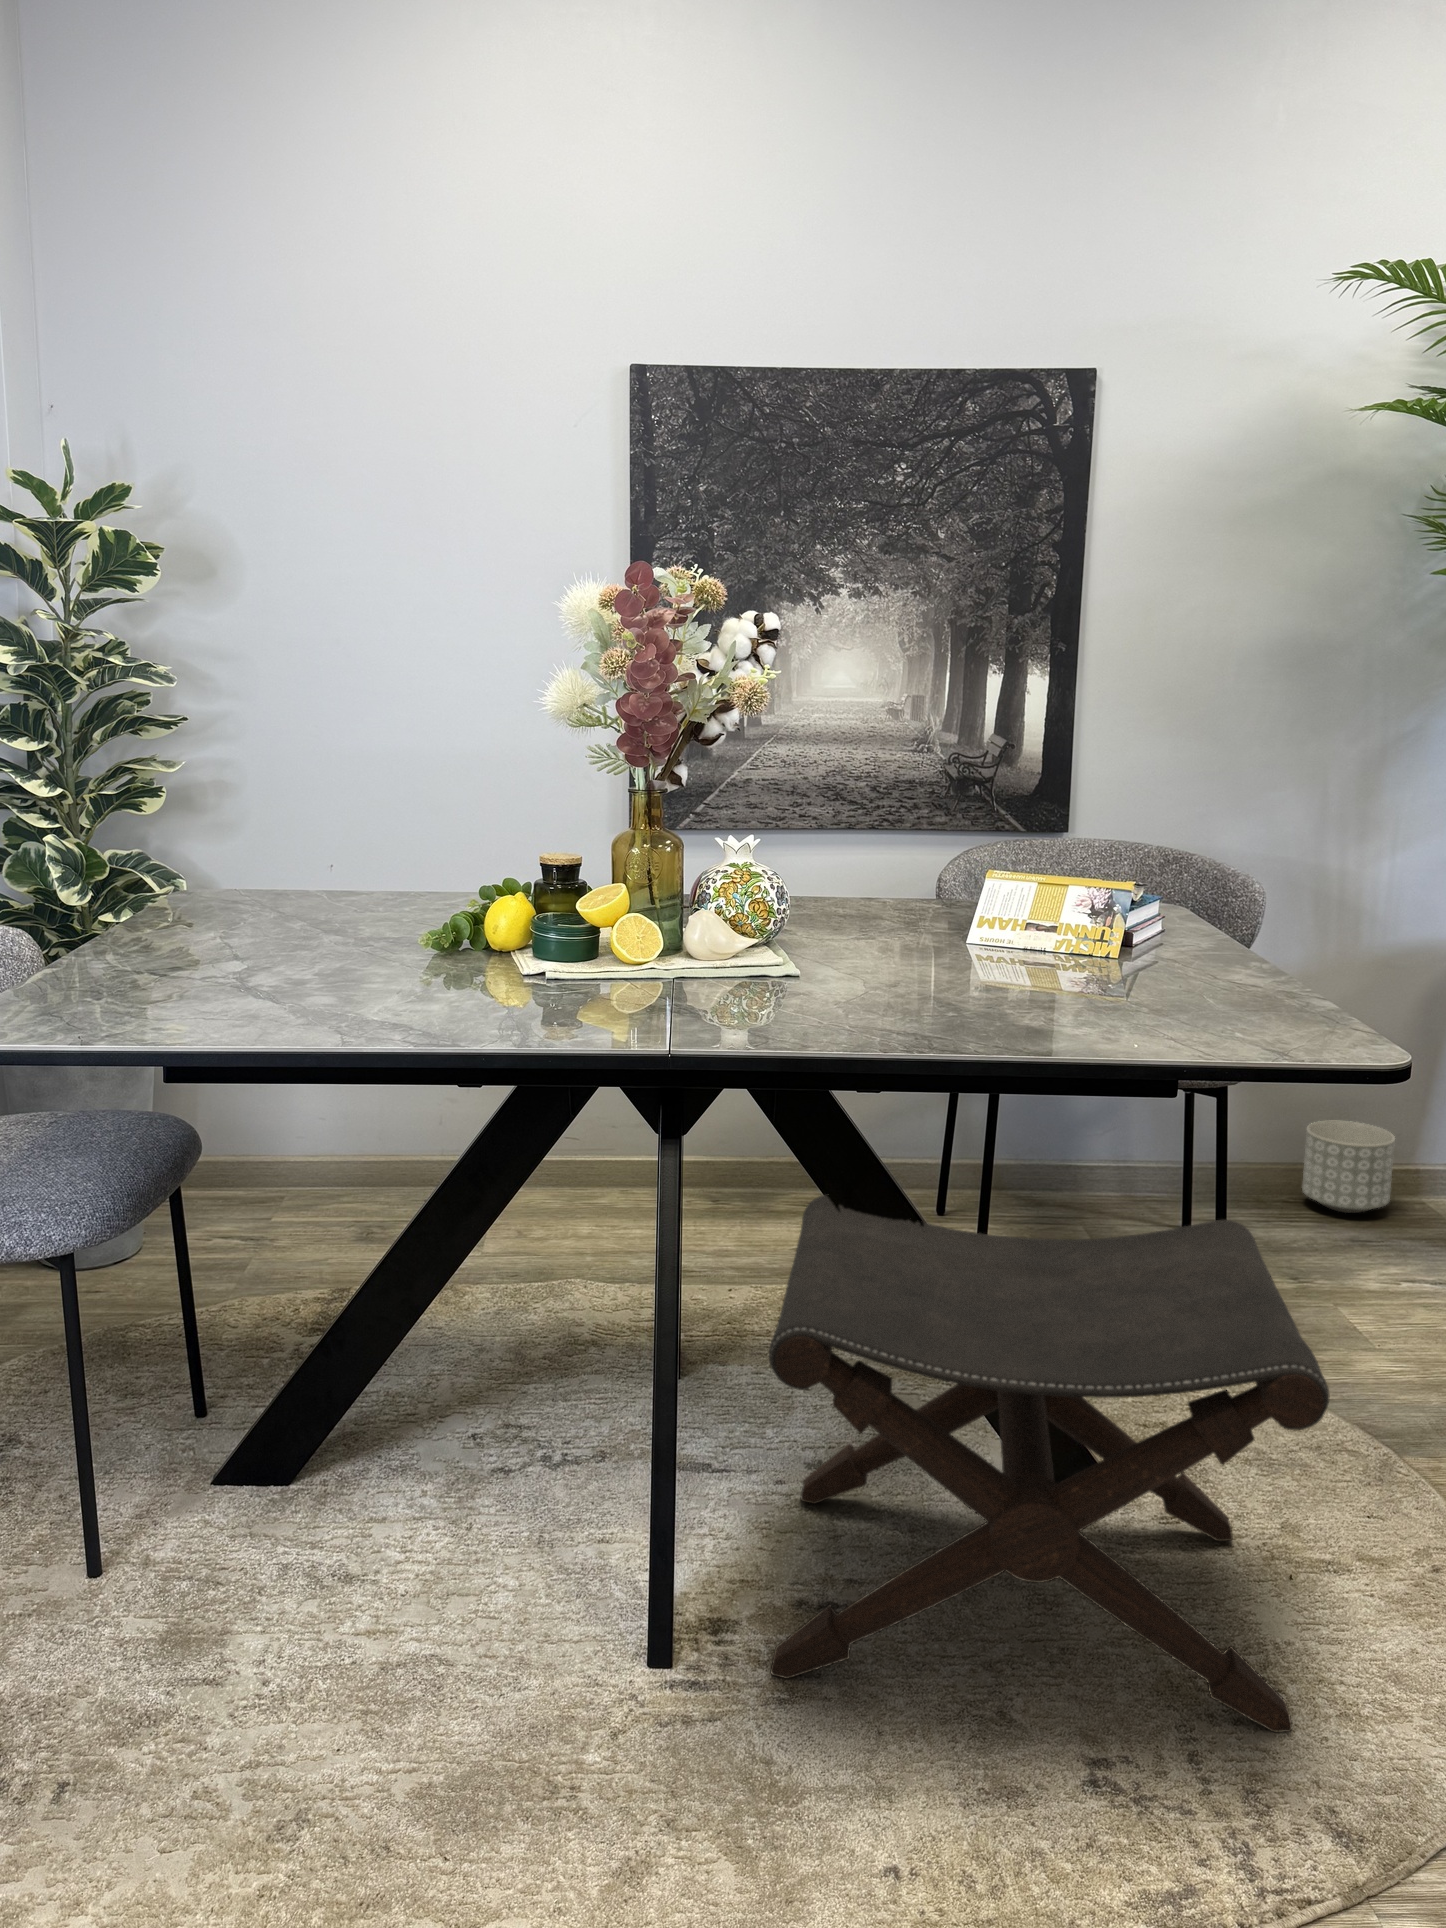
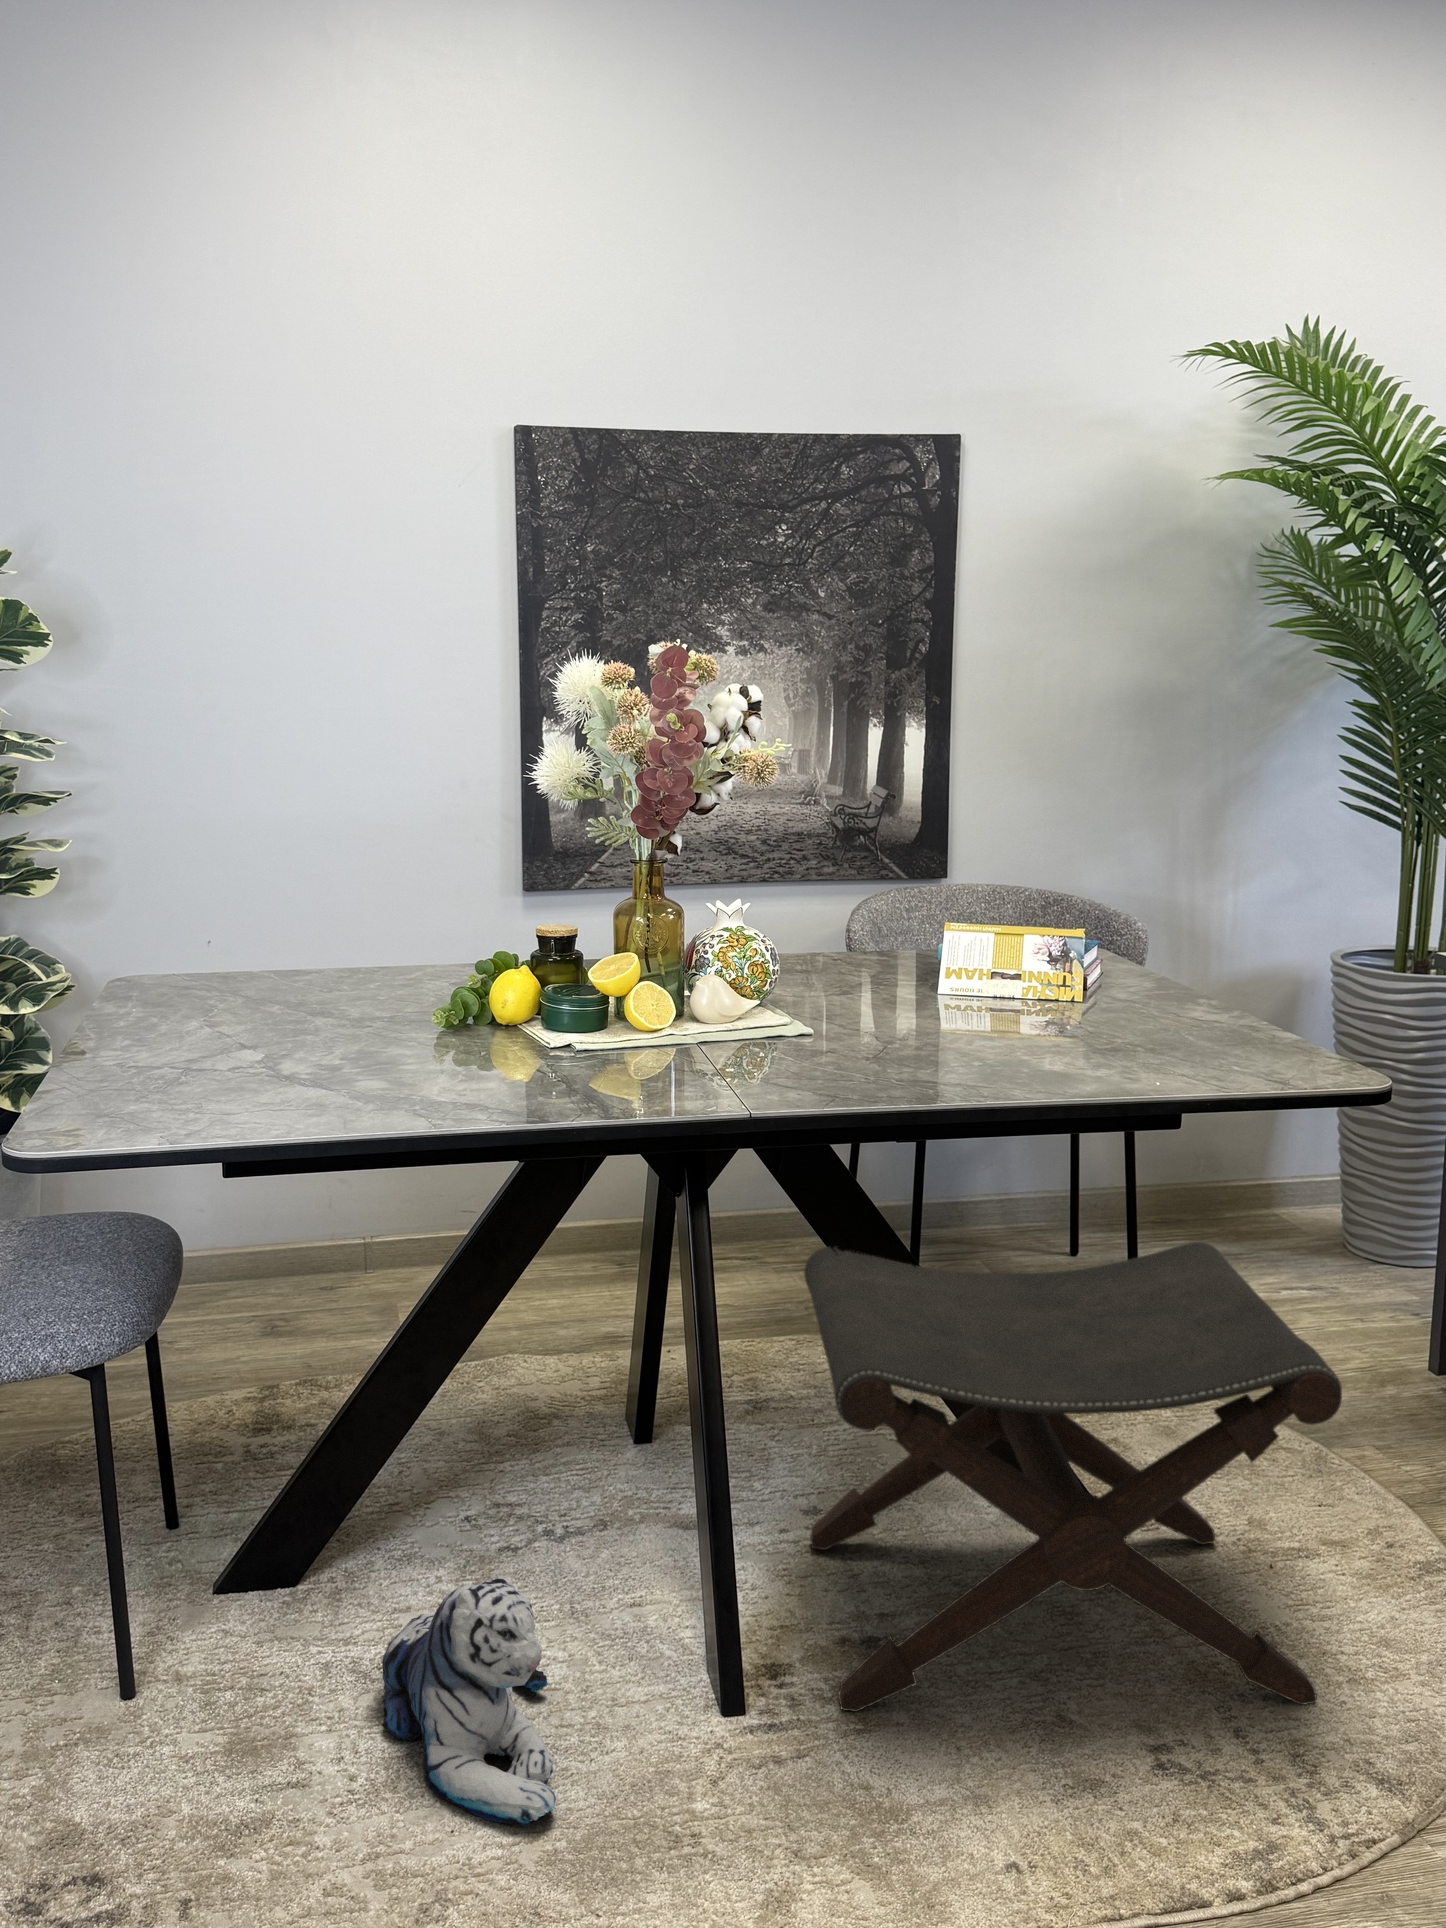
planter: present [1302,1121,1395,1213] -> none [1179,1145,1263,1233]
plush toy: none [310,1502,484,1757] -> present [382,1578,556,1826]

